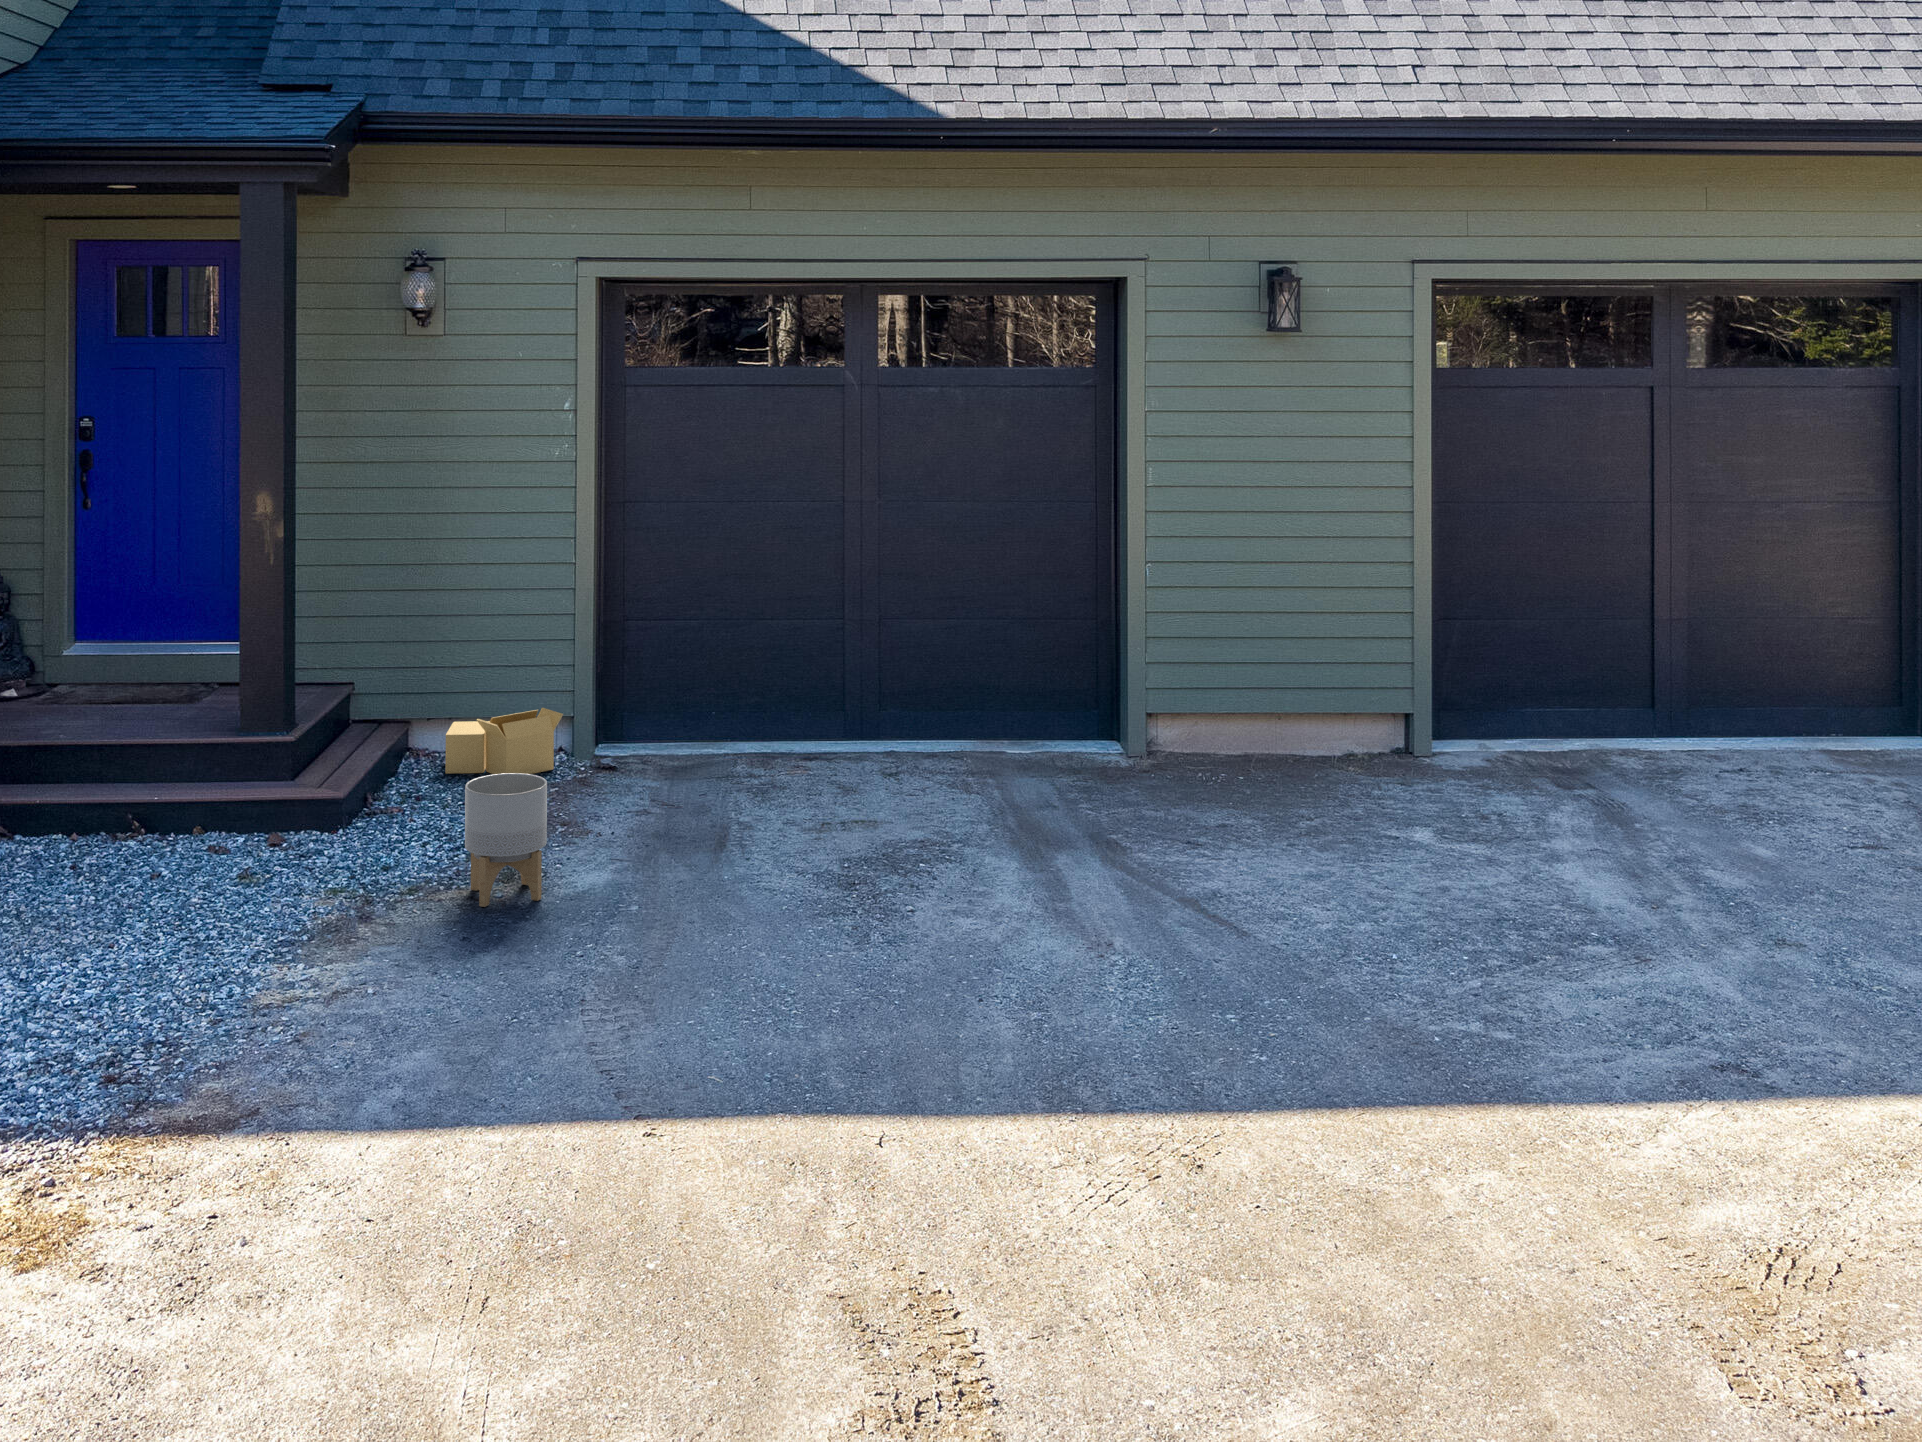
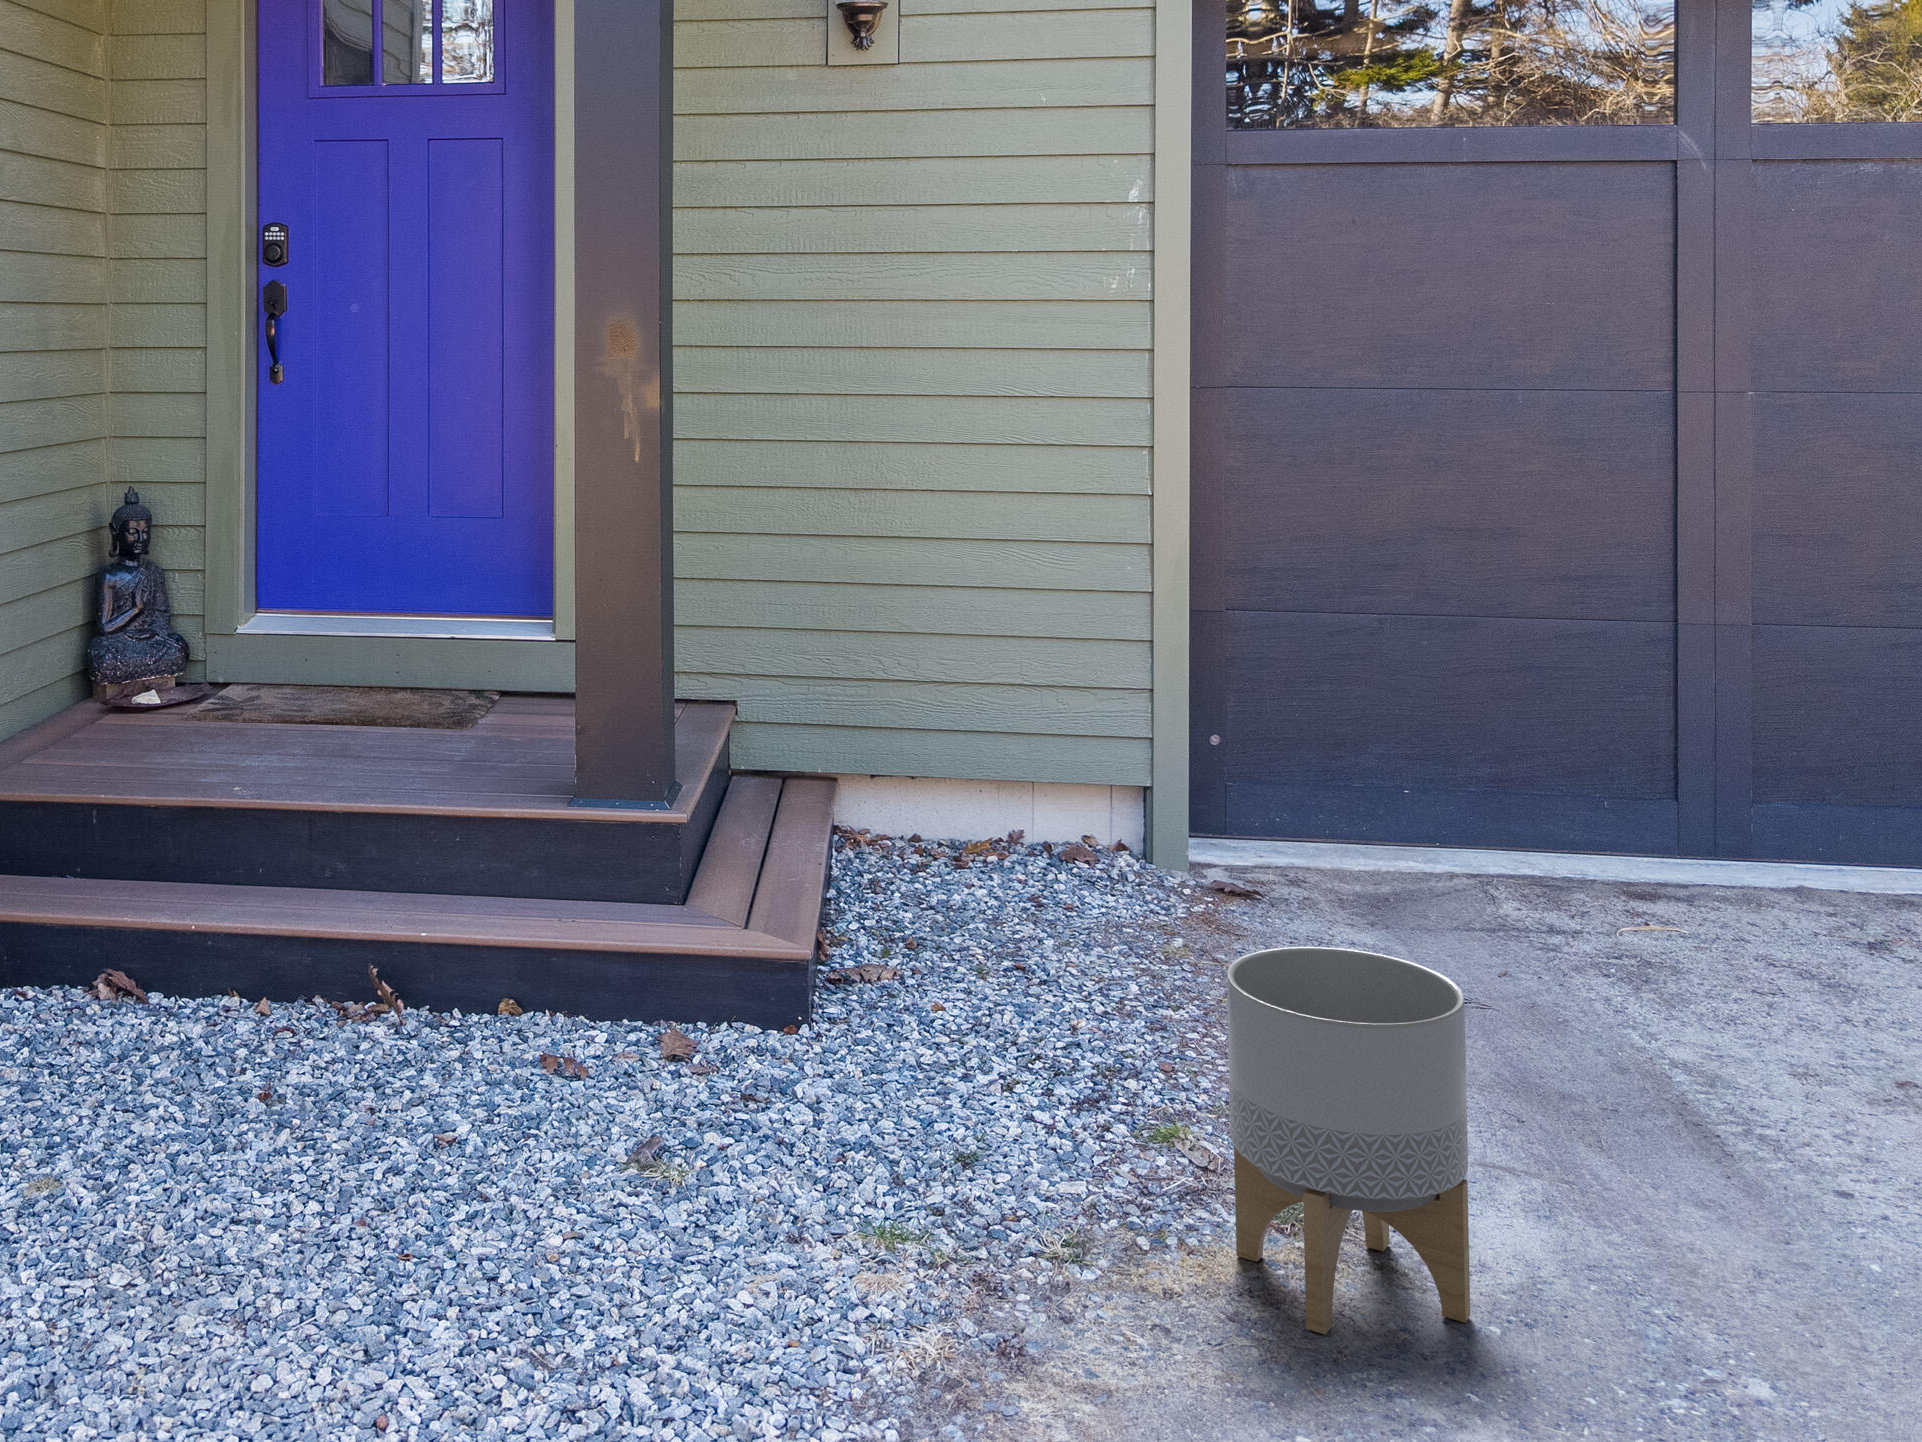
cardboard box: present [445,708,563,774] -> none [951,757,1194,906]

